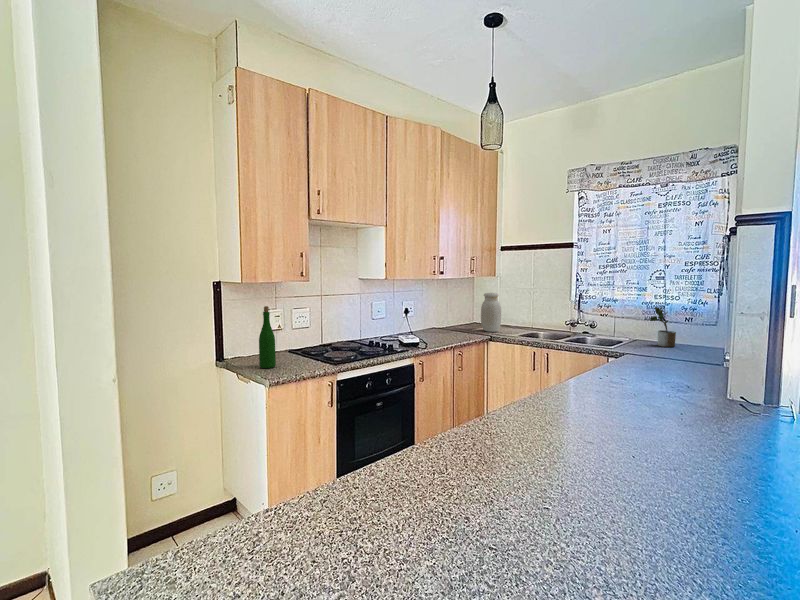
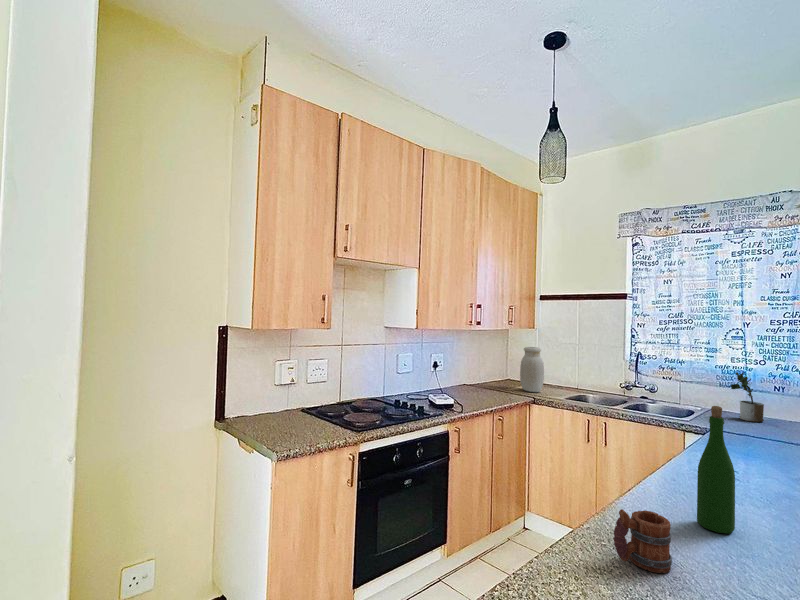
wine bottle: present [259,306,276,368] -> present [697,406,735,534]
mug: none [505,393,542,432] -> present [613,509,672,573]

